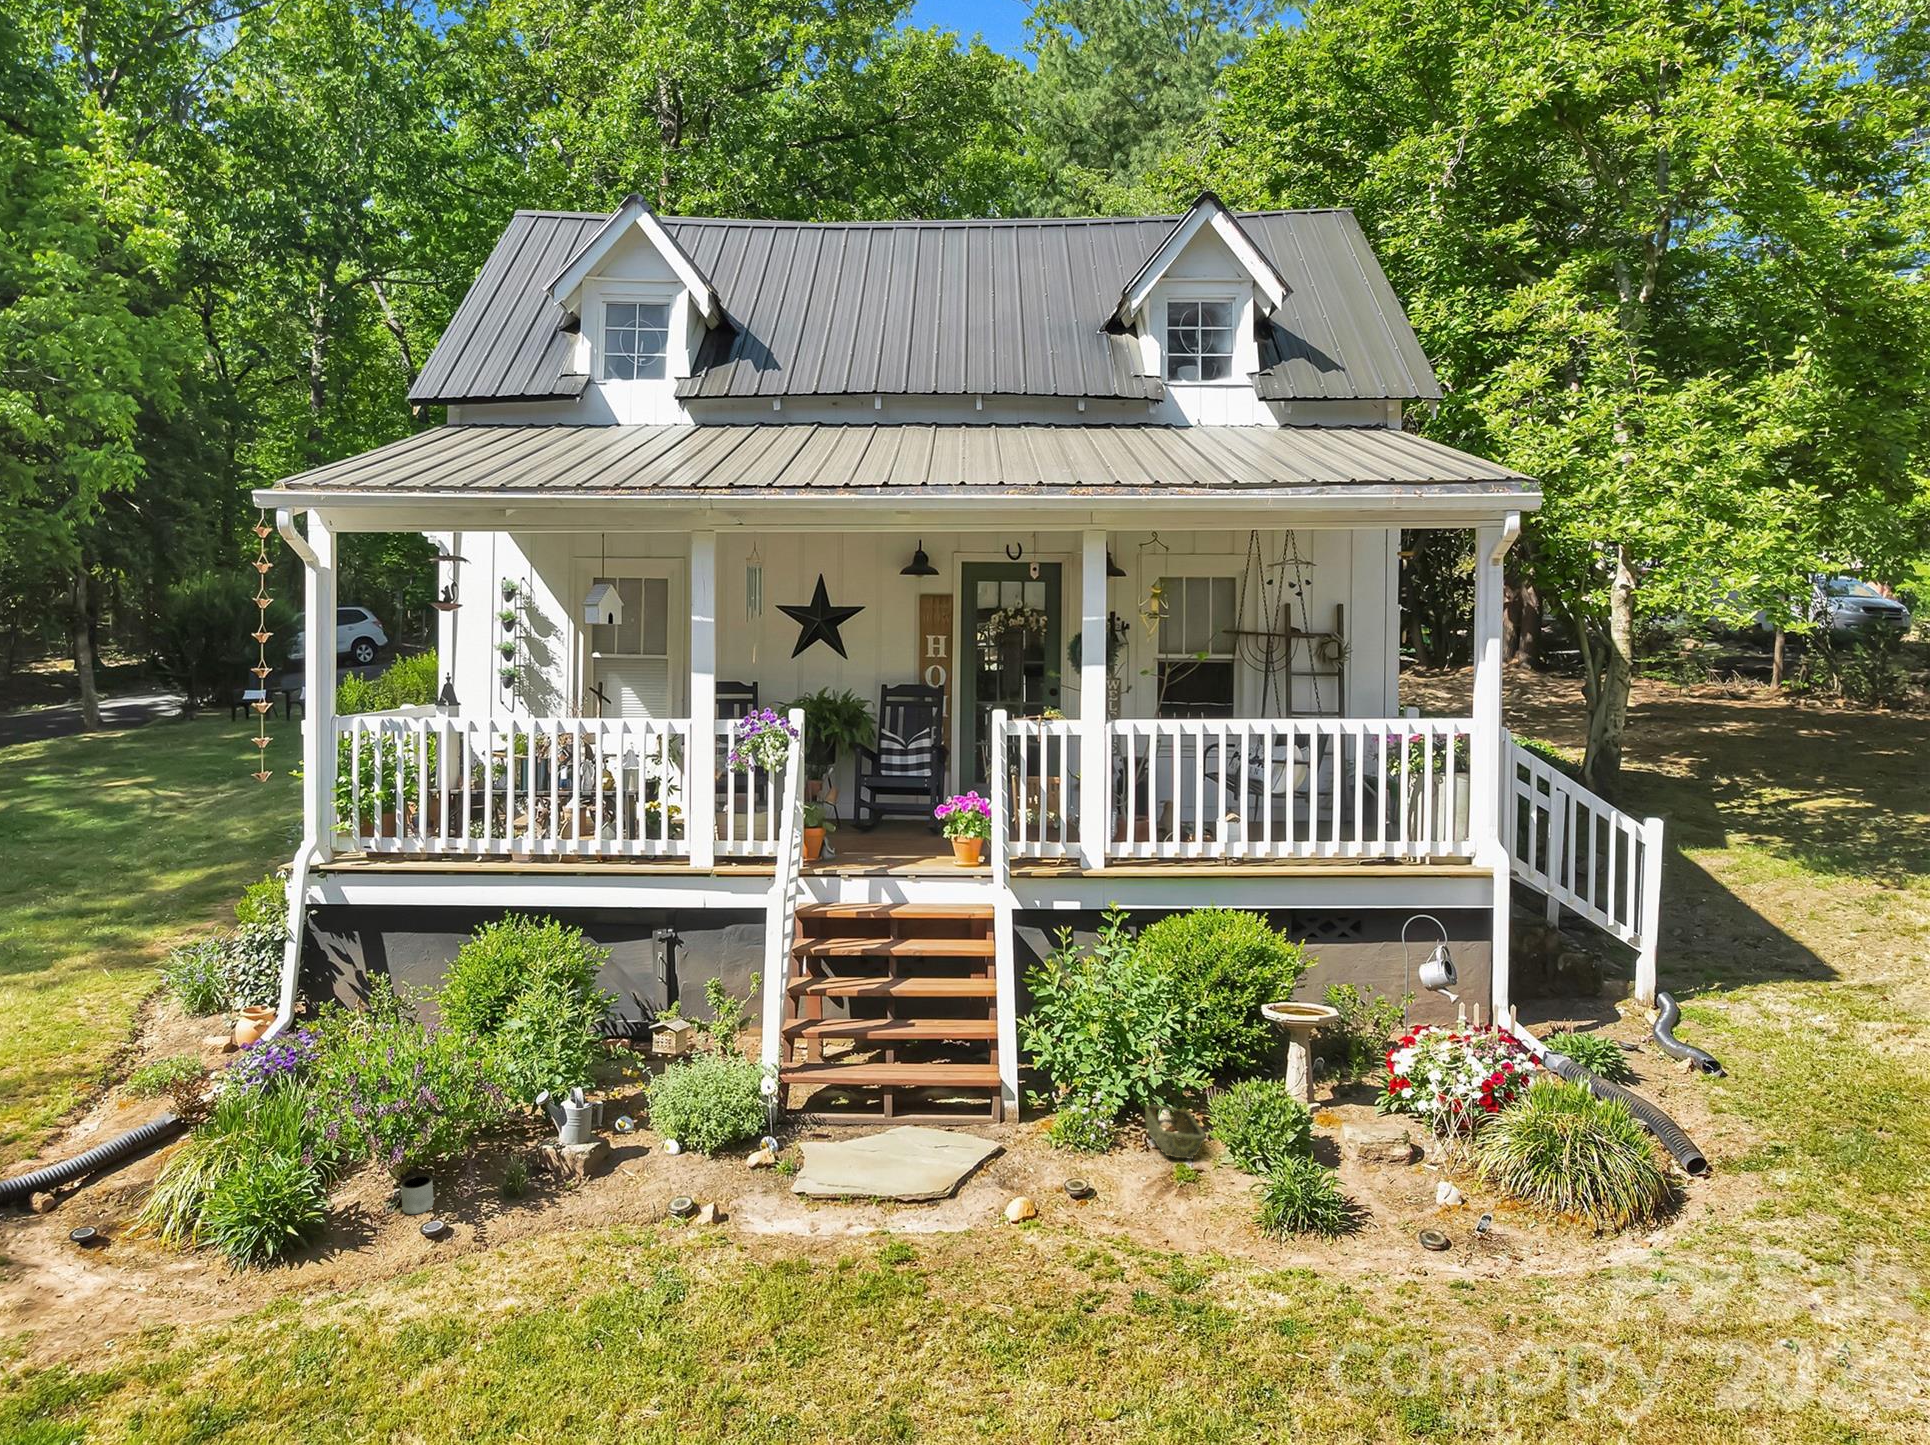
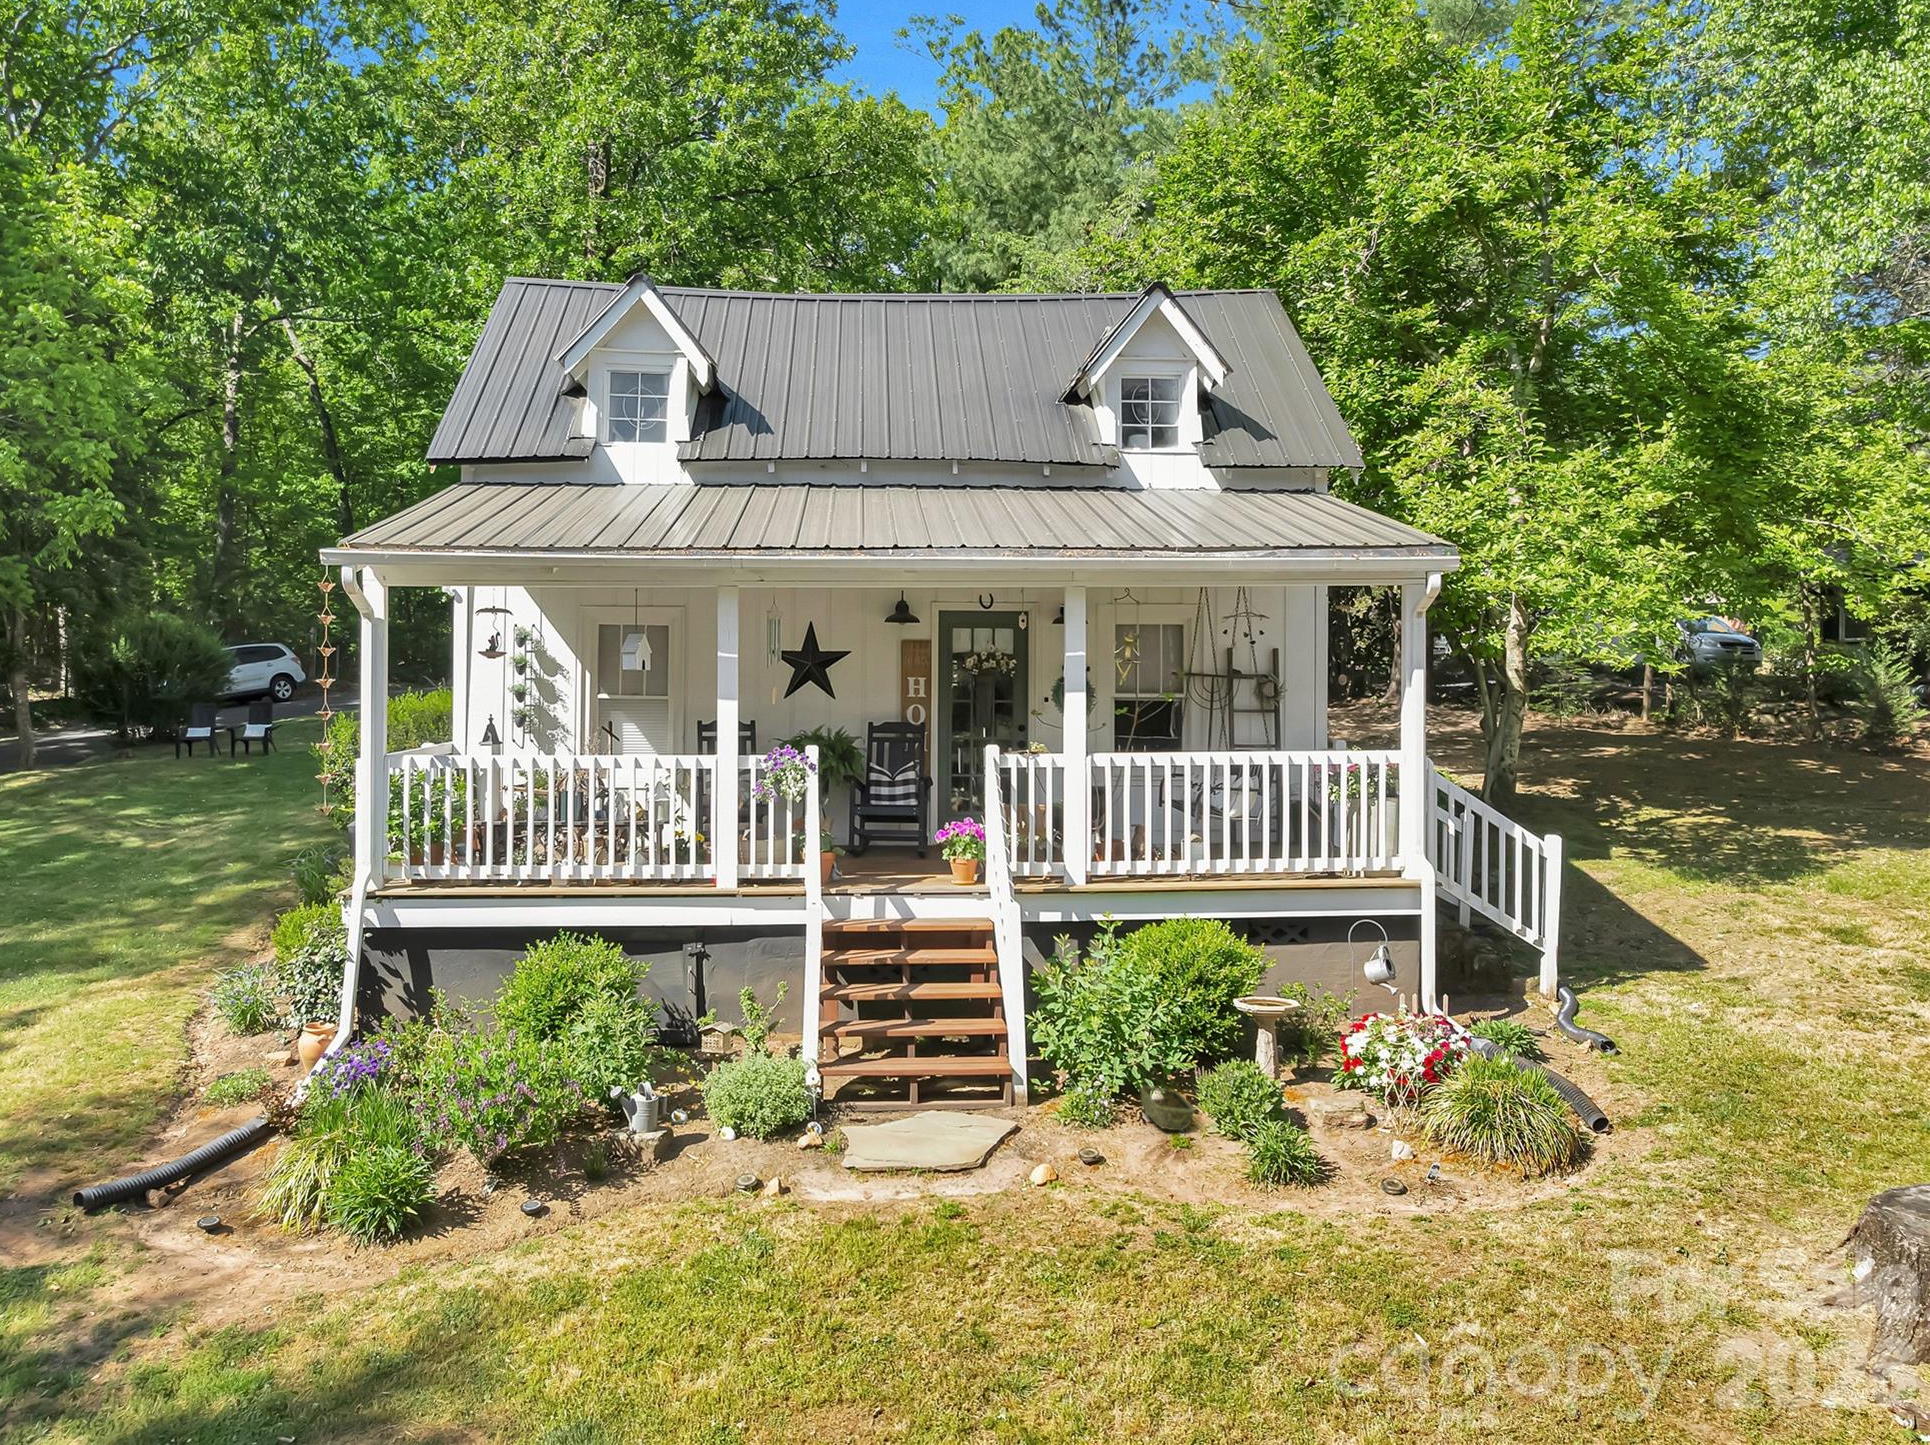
planter: present [401,1174,434,1214] -> none [499,1162,526,1197]

